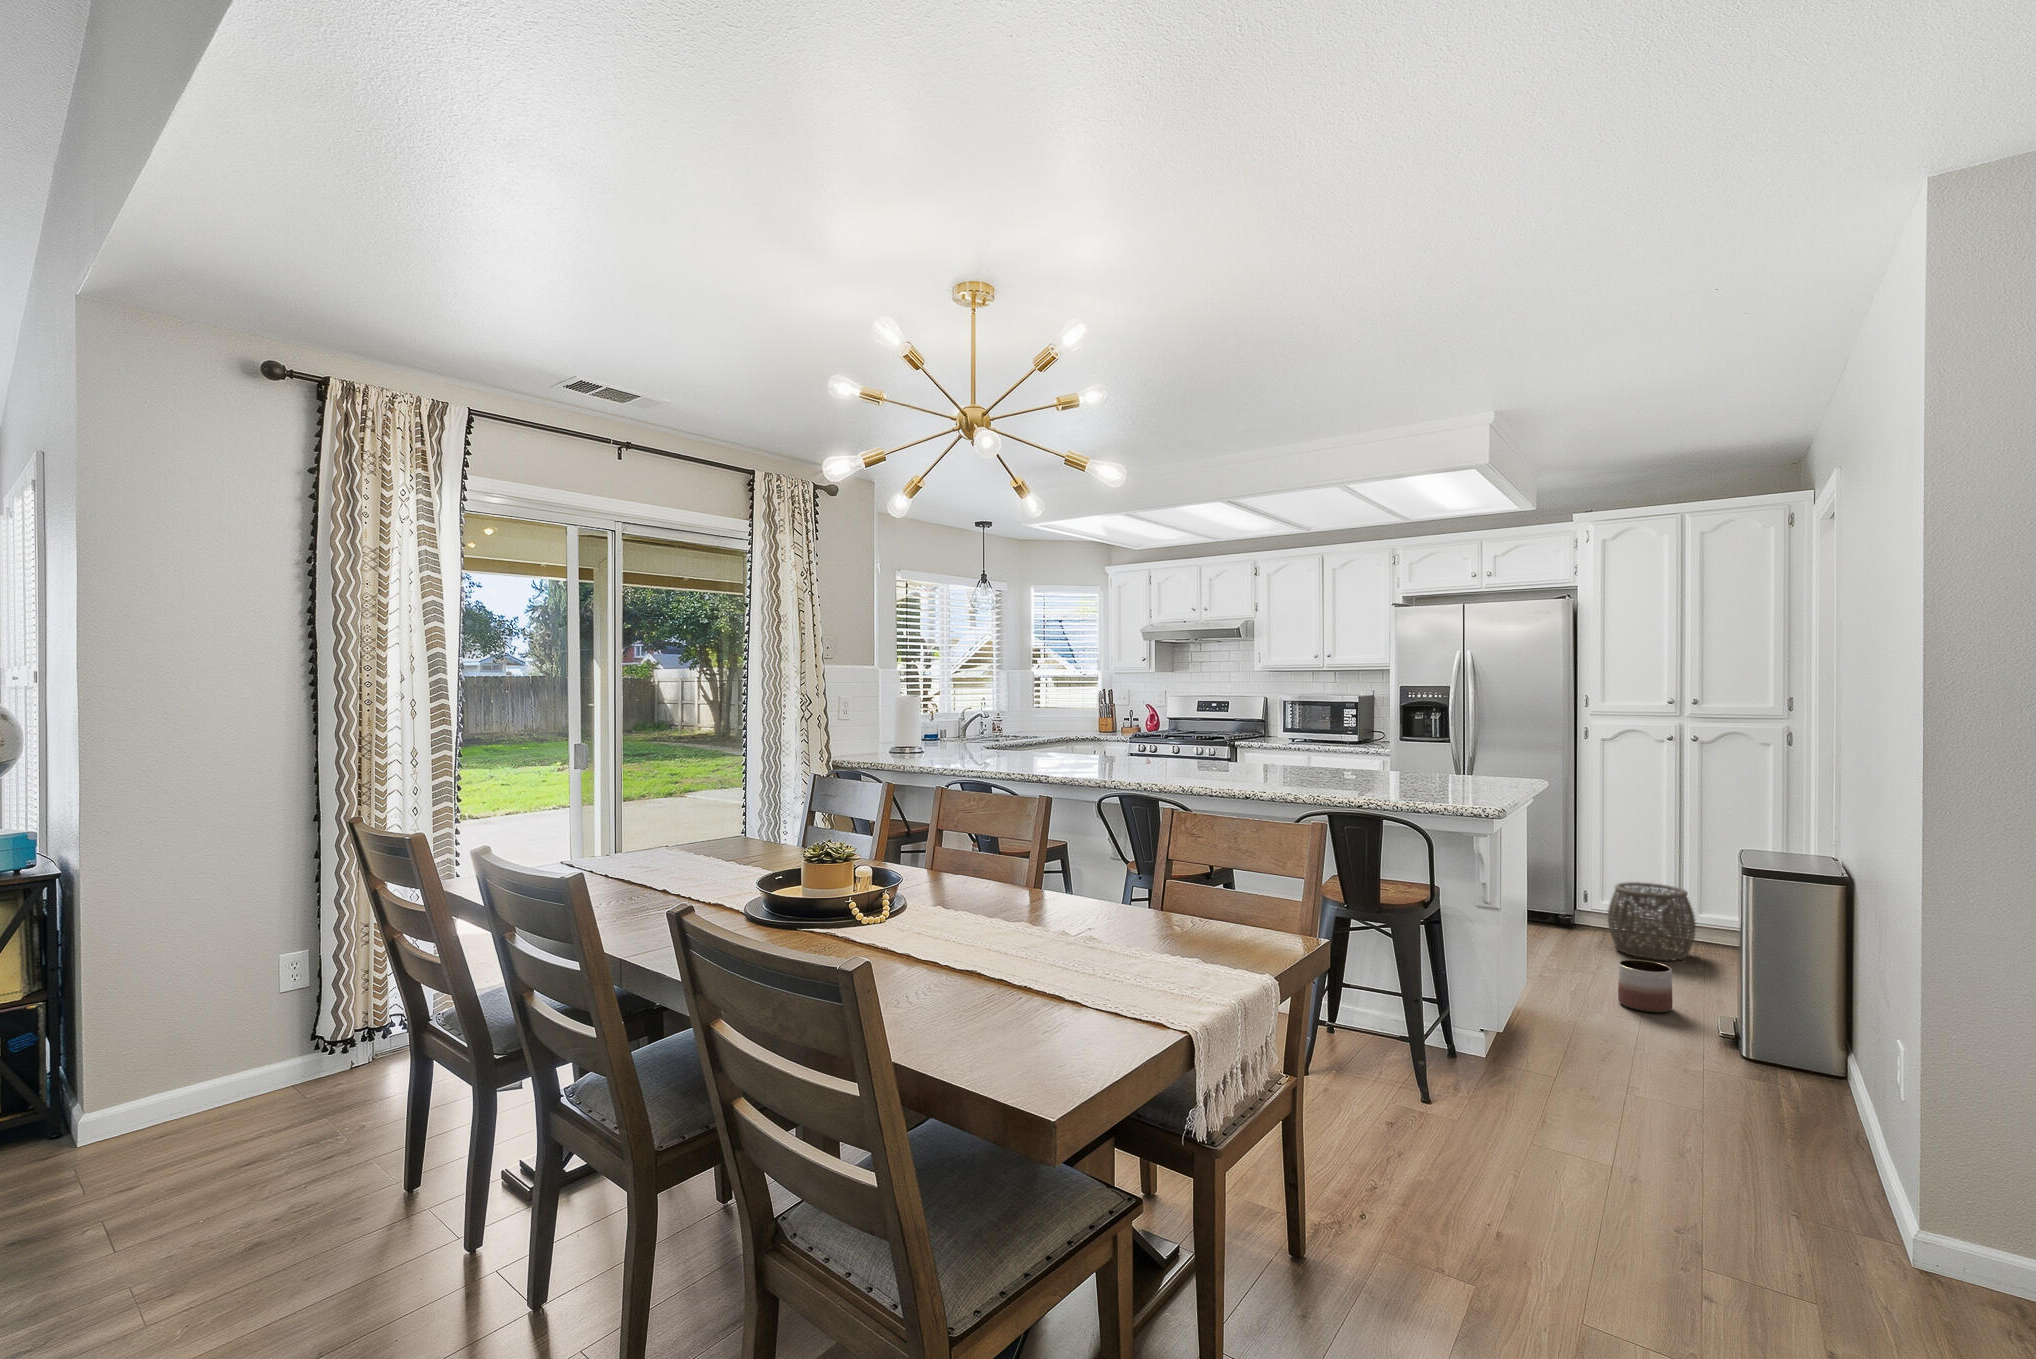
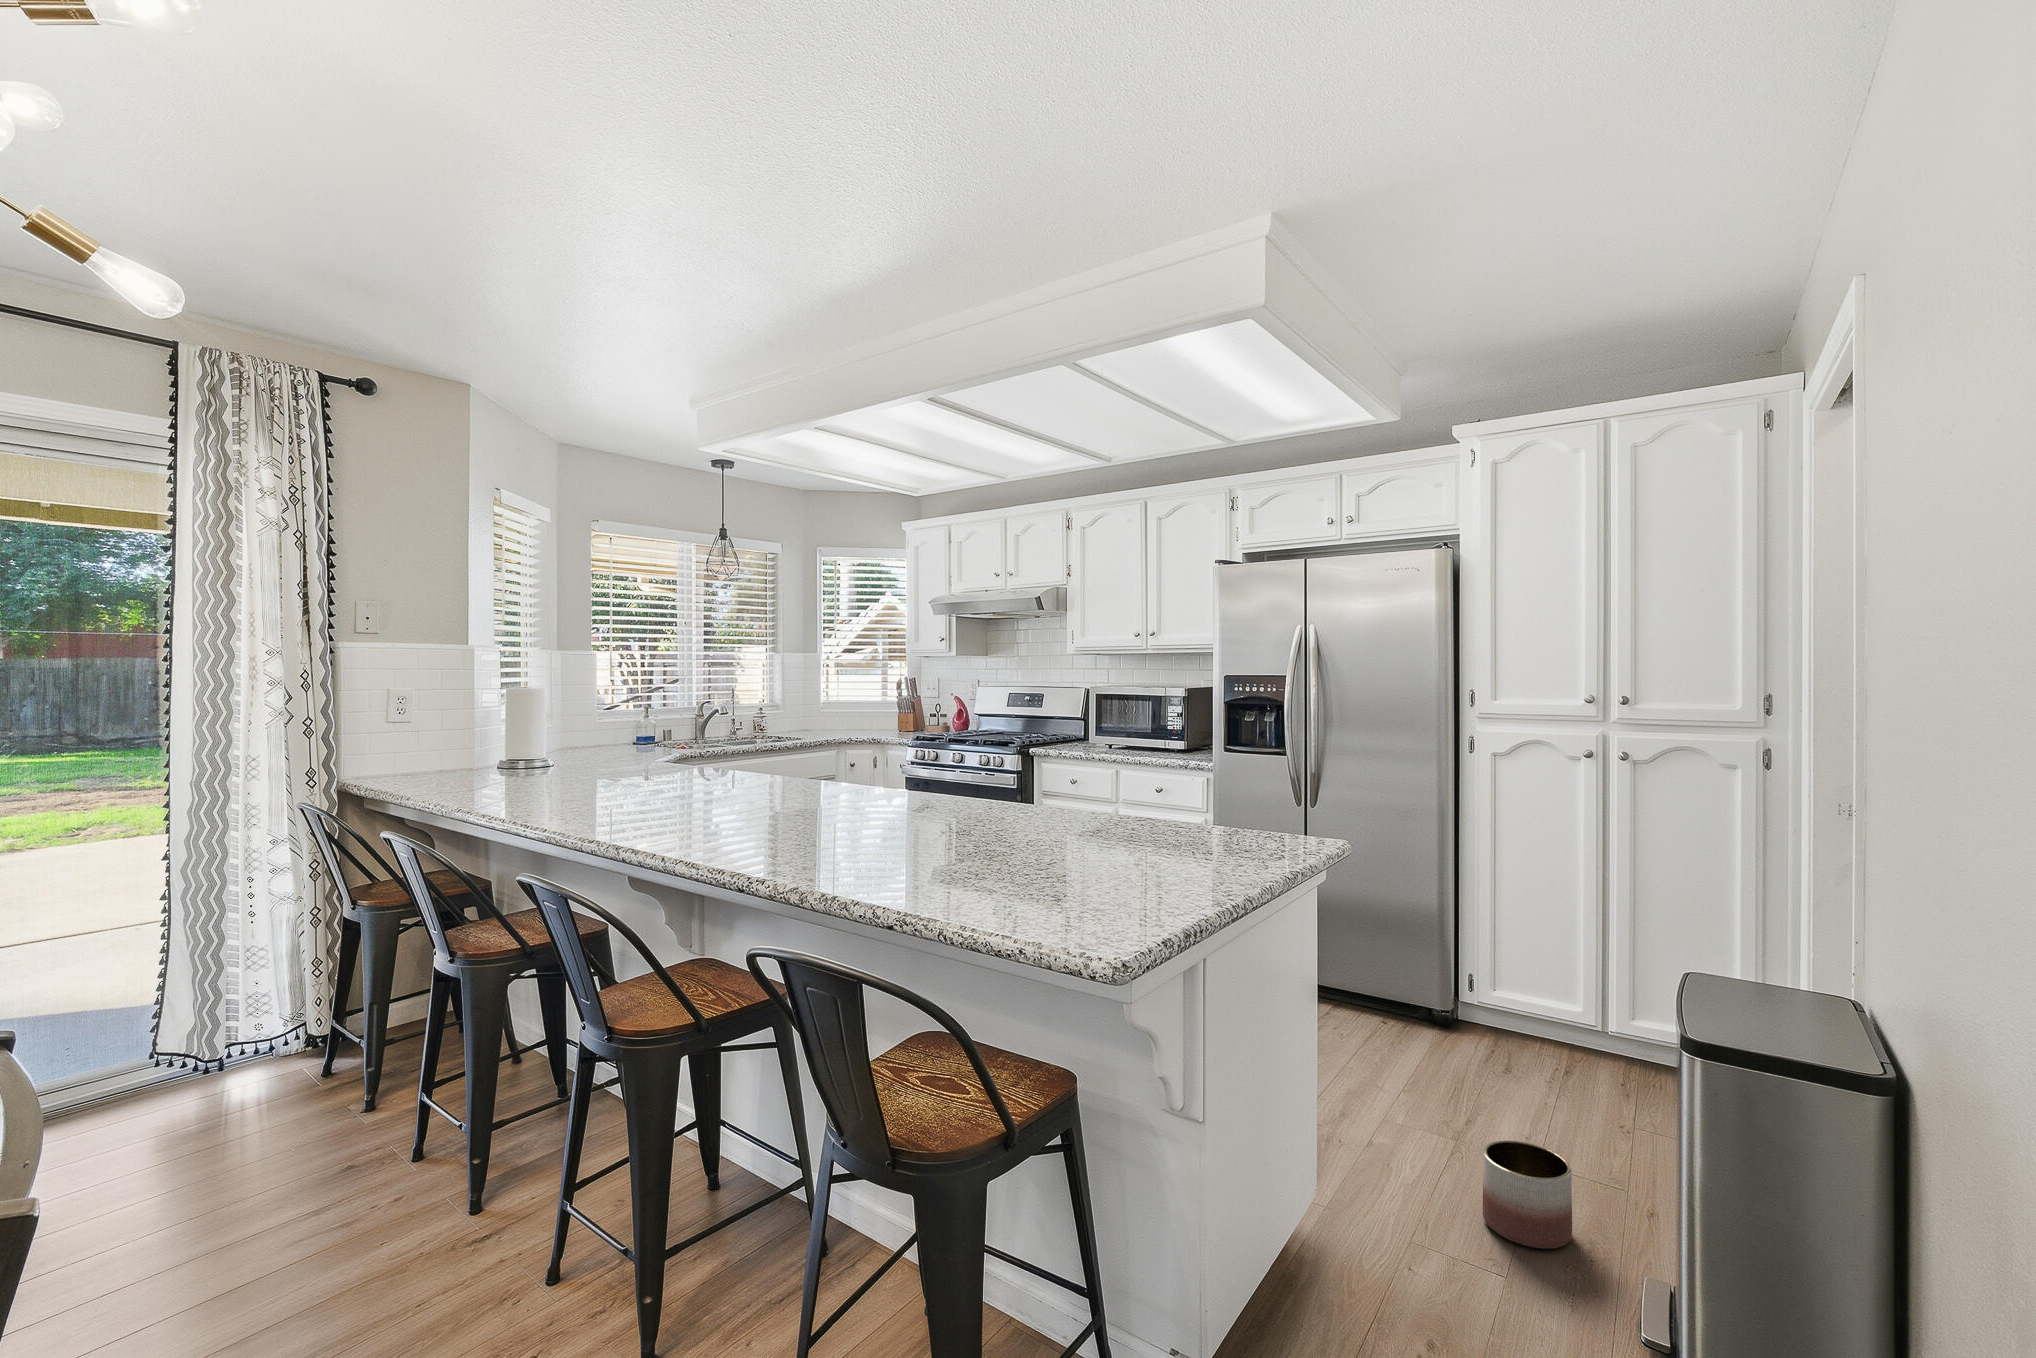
woven basket: present [1608,882,1696,960] -> none [1489,972,1622,1104]

